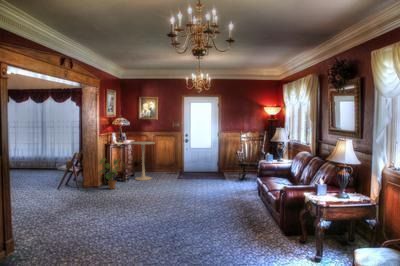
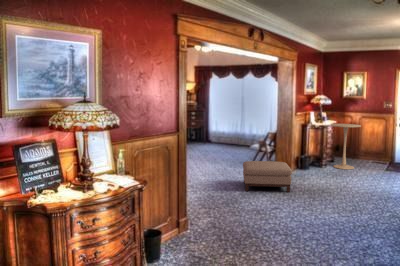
house plant: present [99,159,119,189] -> none [292,140,326,174]
ottoman: none [46,181,100,218] -> present [243,161,292,192]

